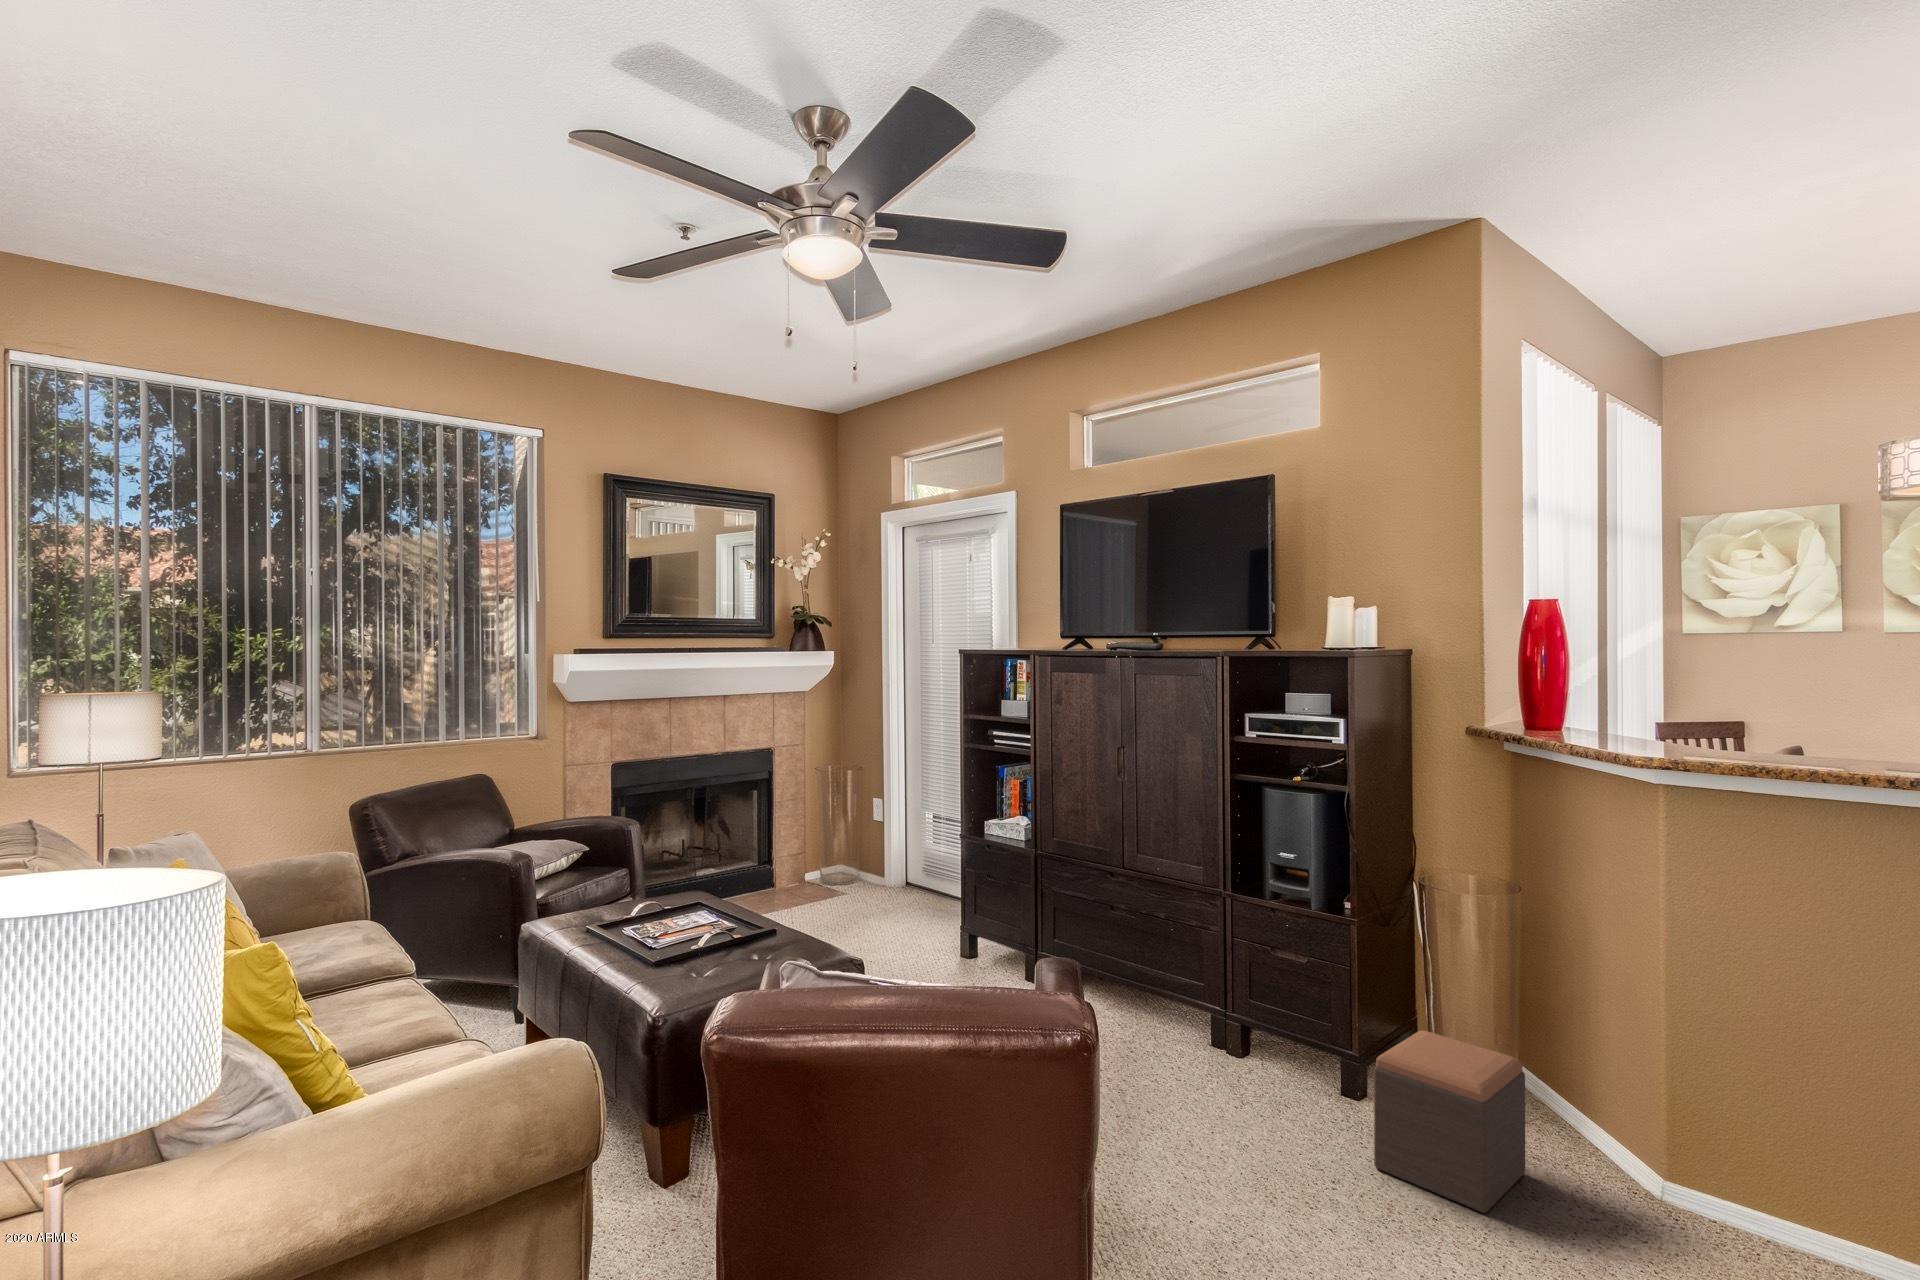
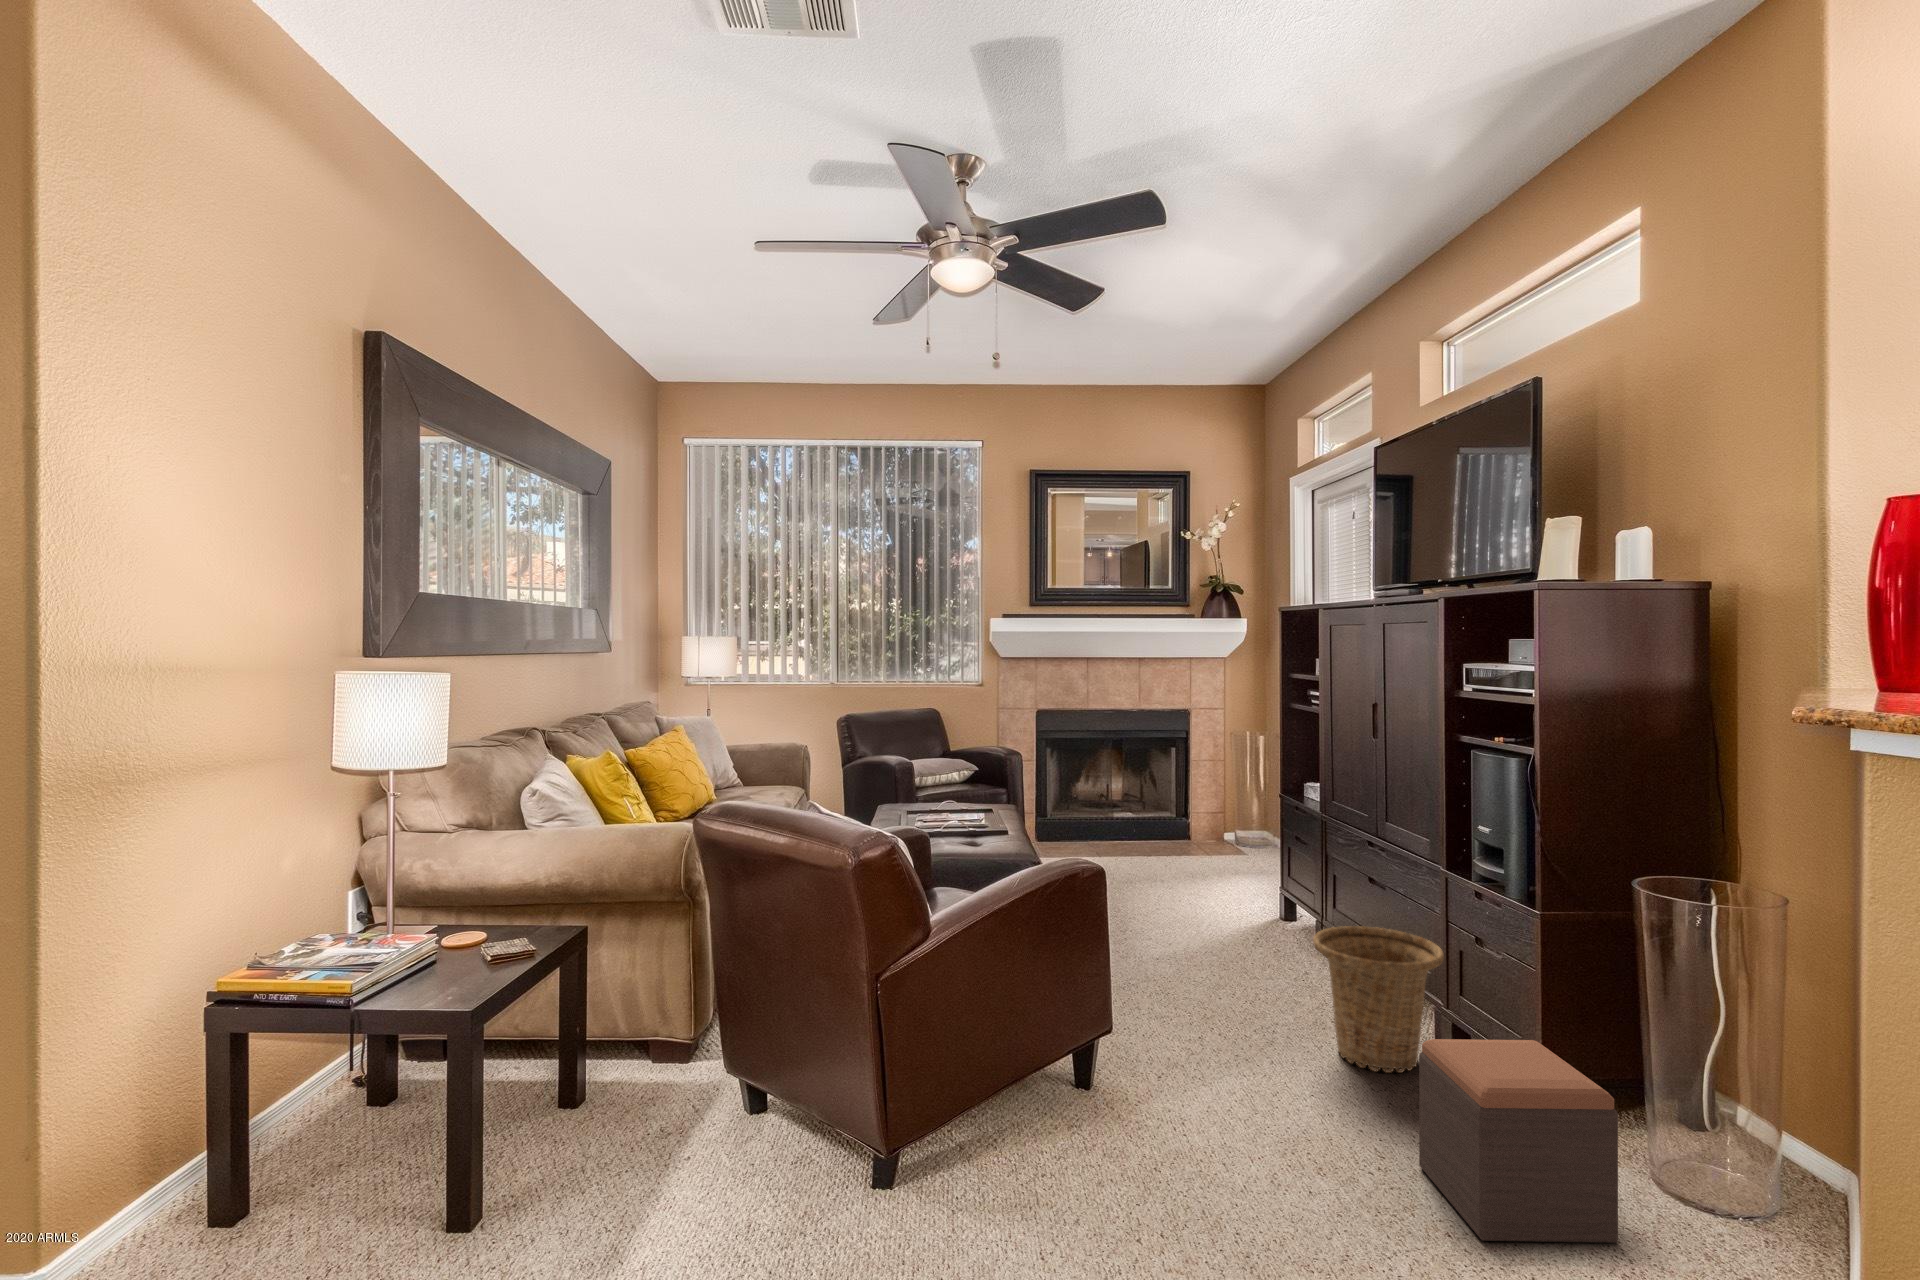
basket: none [1161,956,1274,1092] -> present [1313,926,1444,1073]

